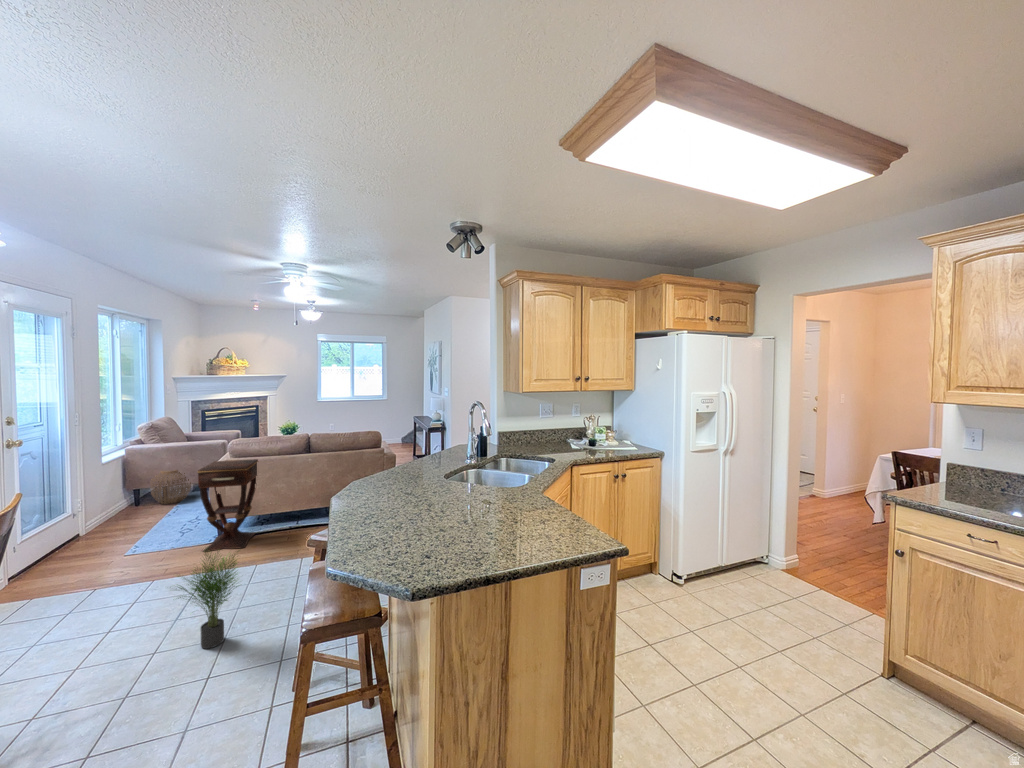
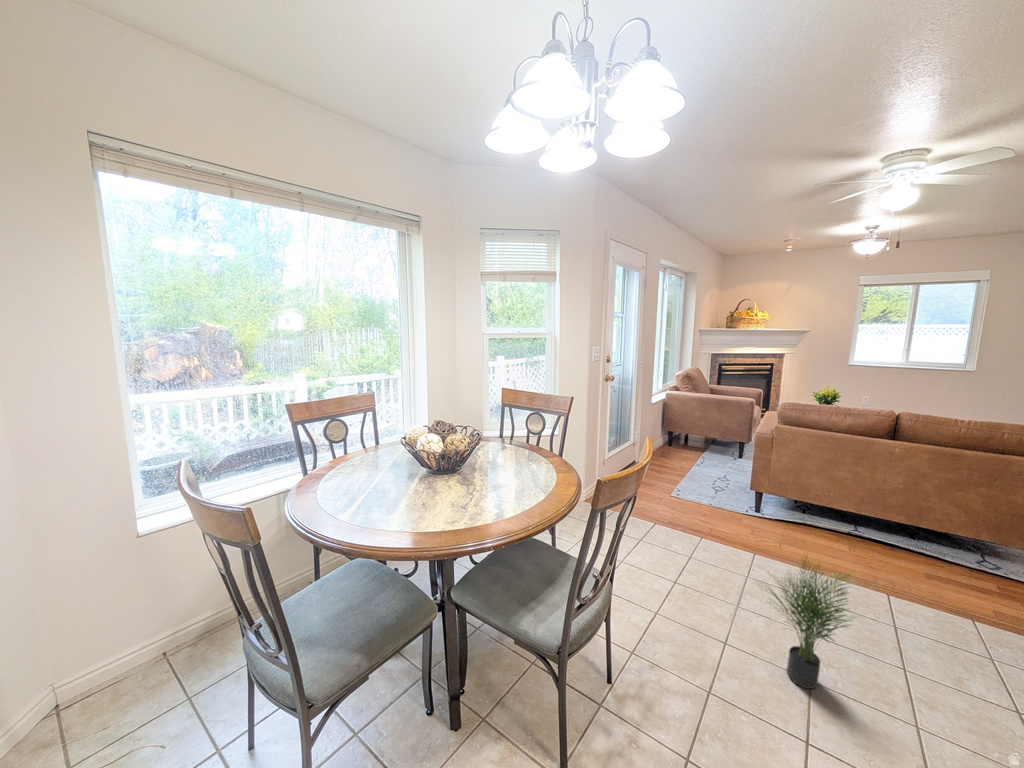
side table: present [198,459,258,552] -> none [743,425,816,538]
woven basket: present [151,470,191,504] -> none [681,418,716,453]

